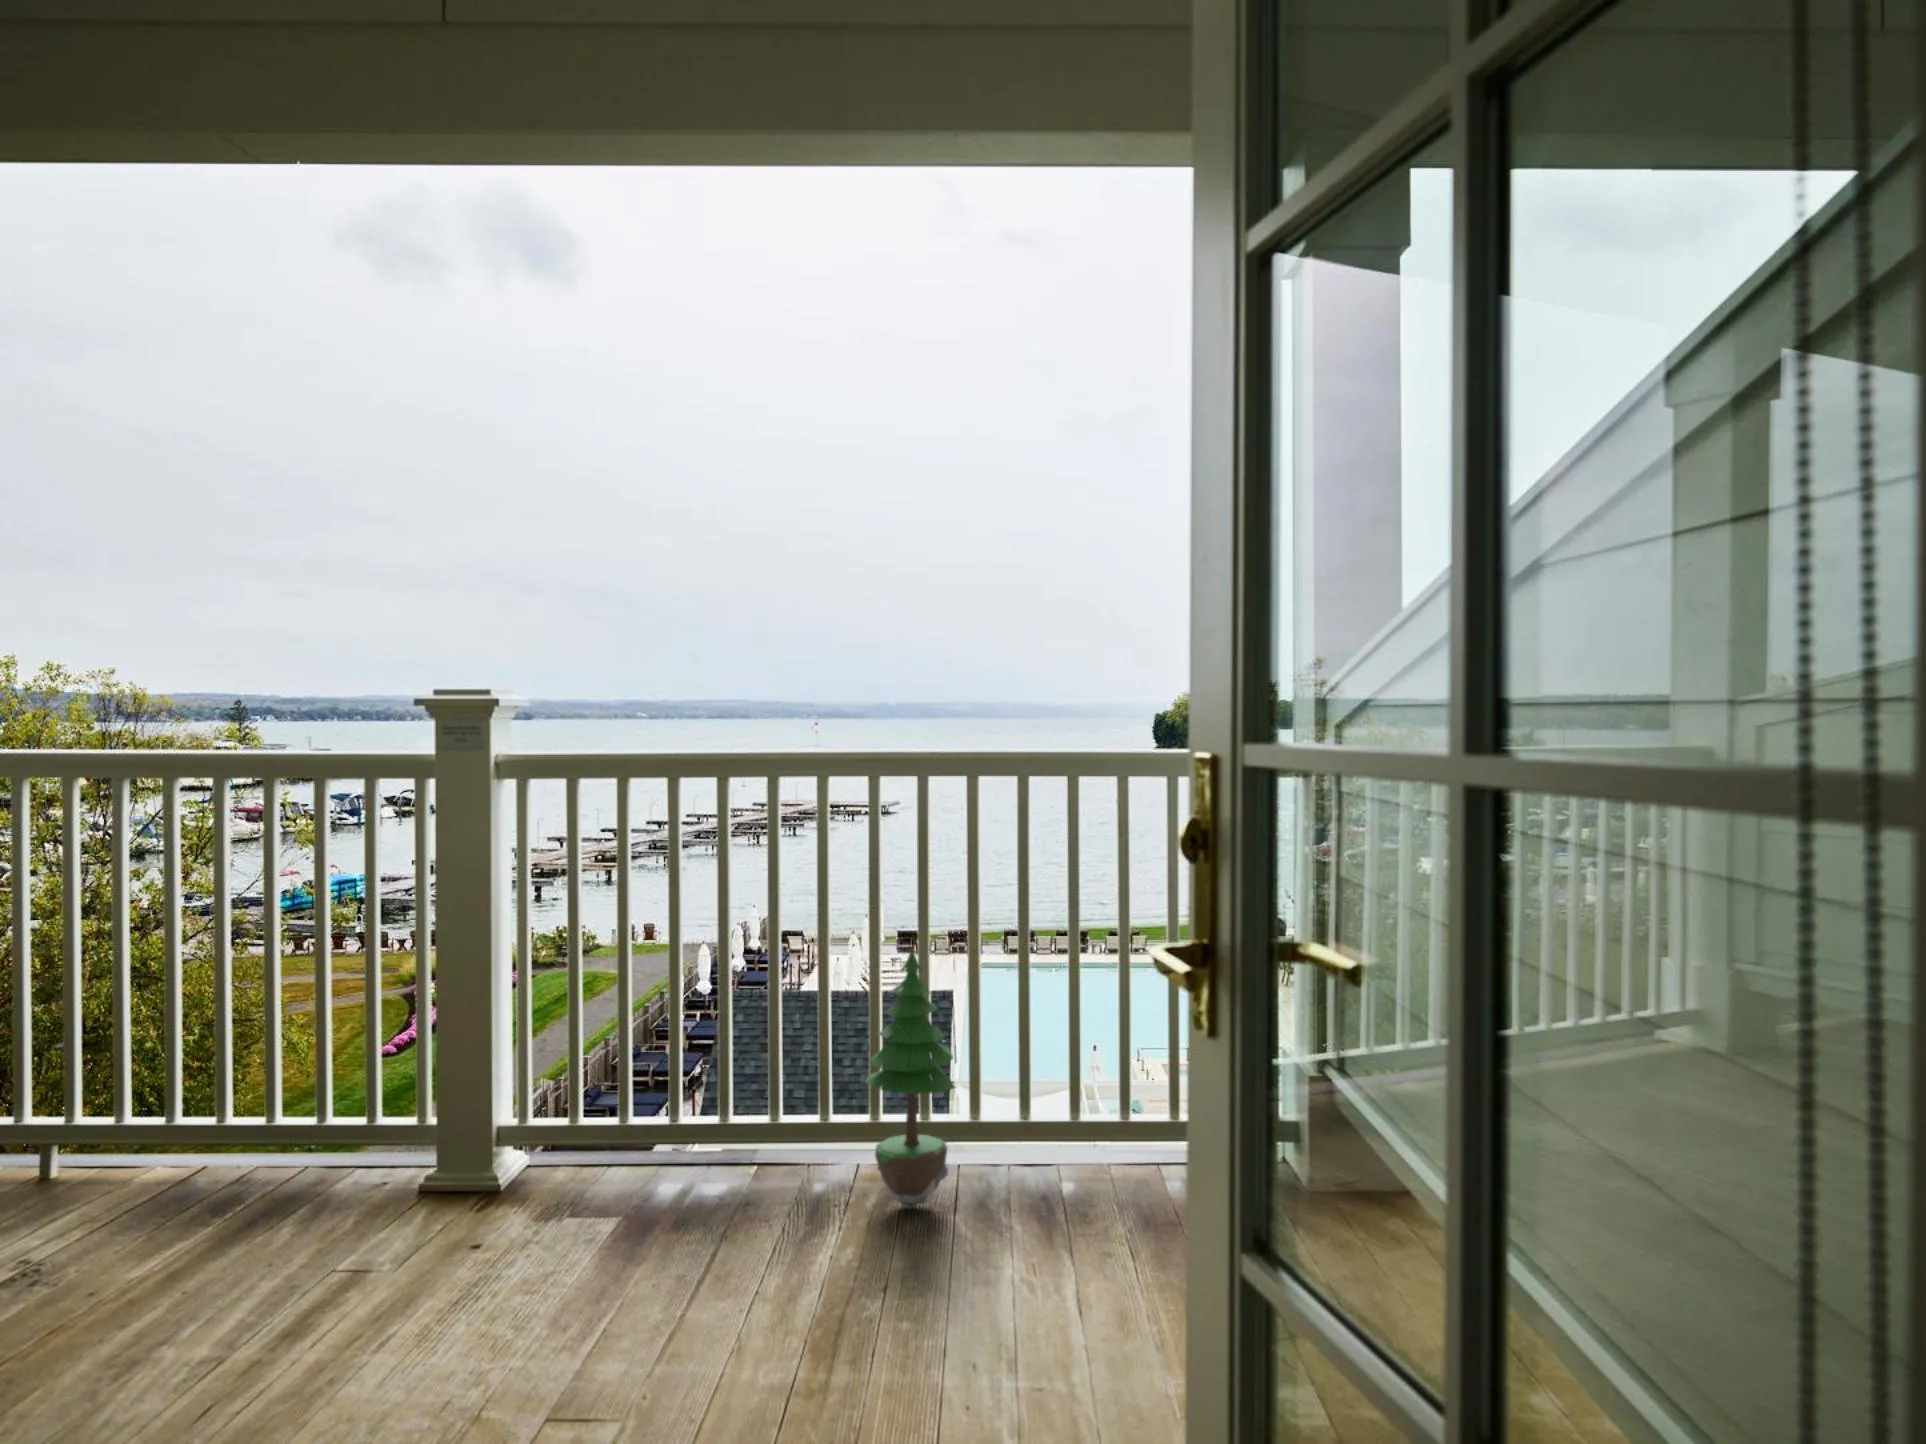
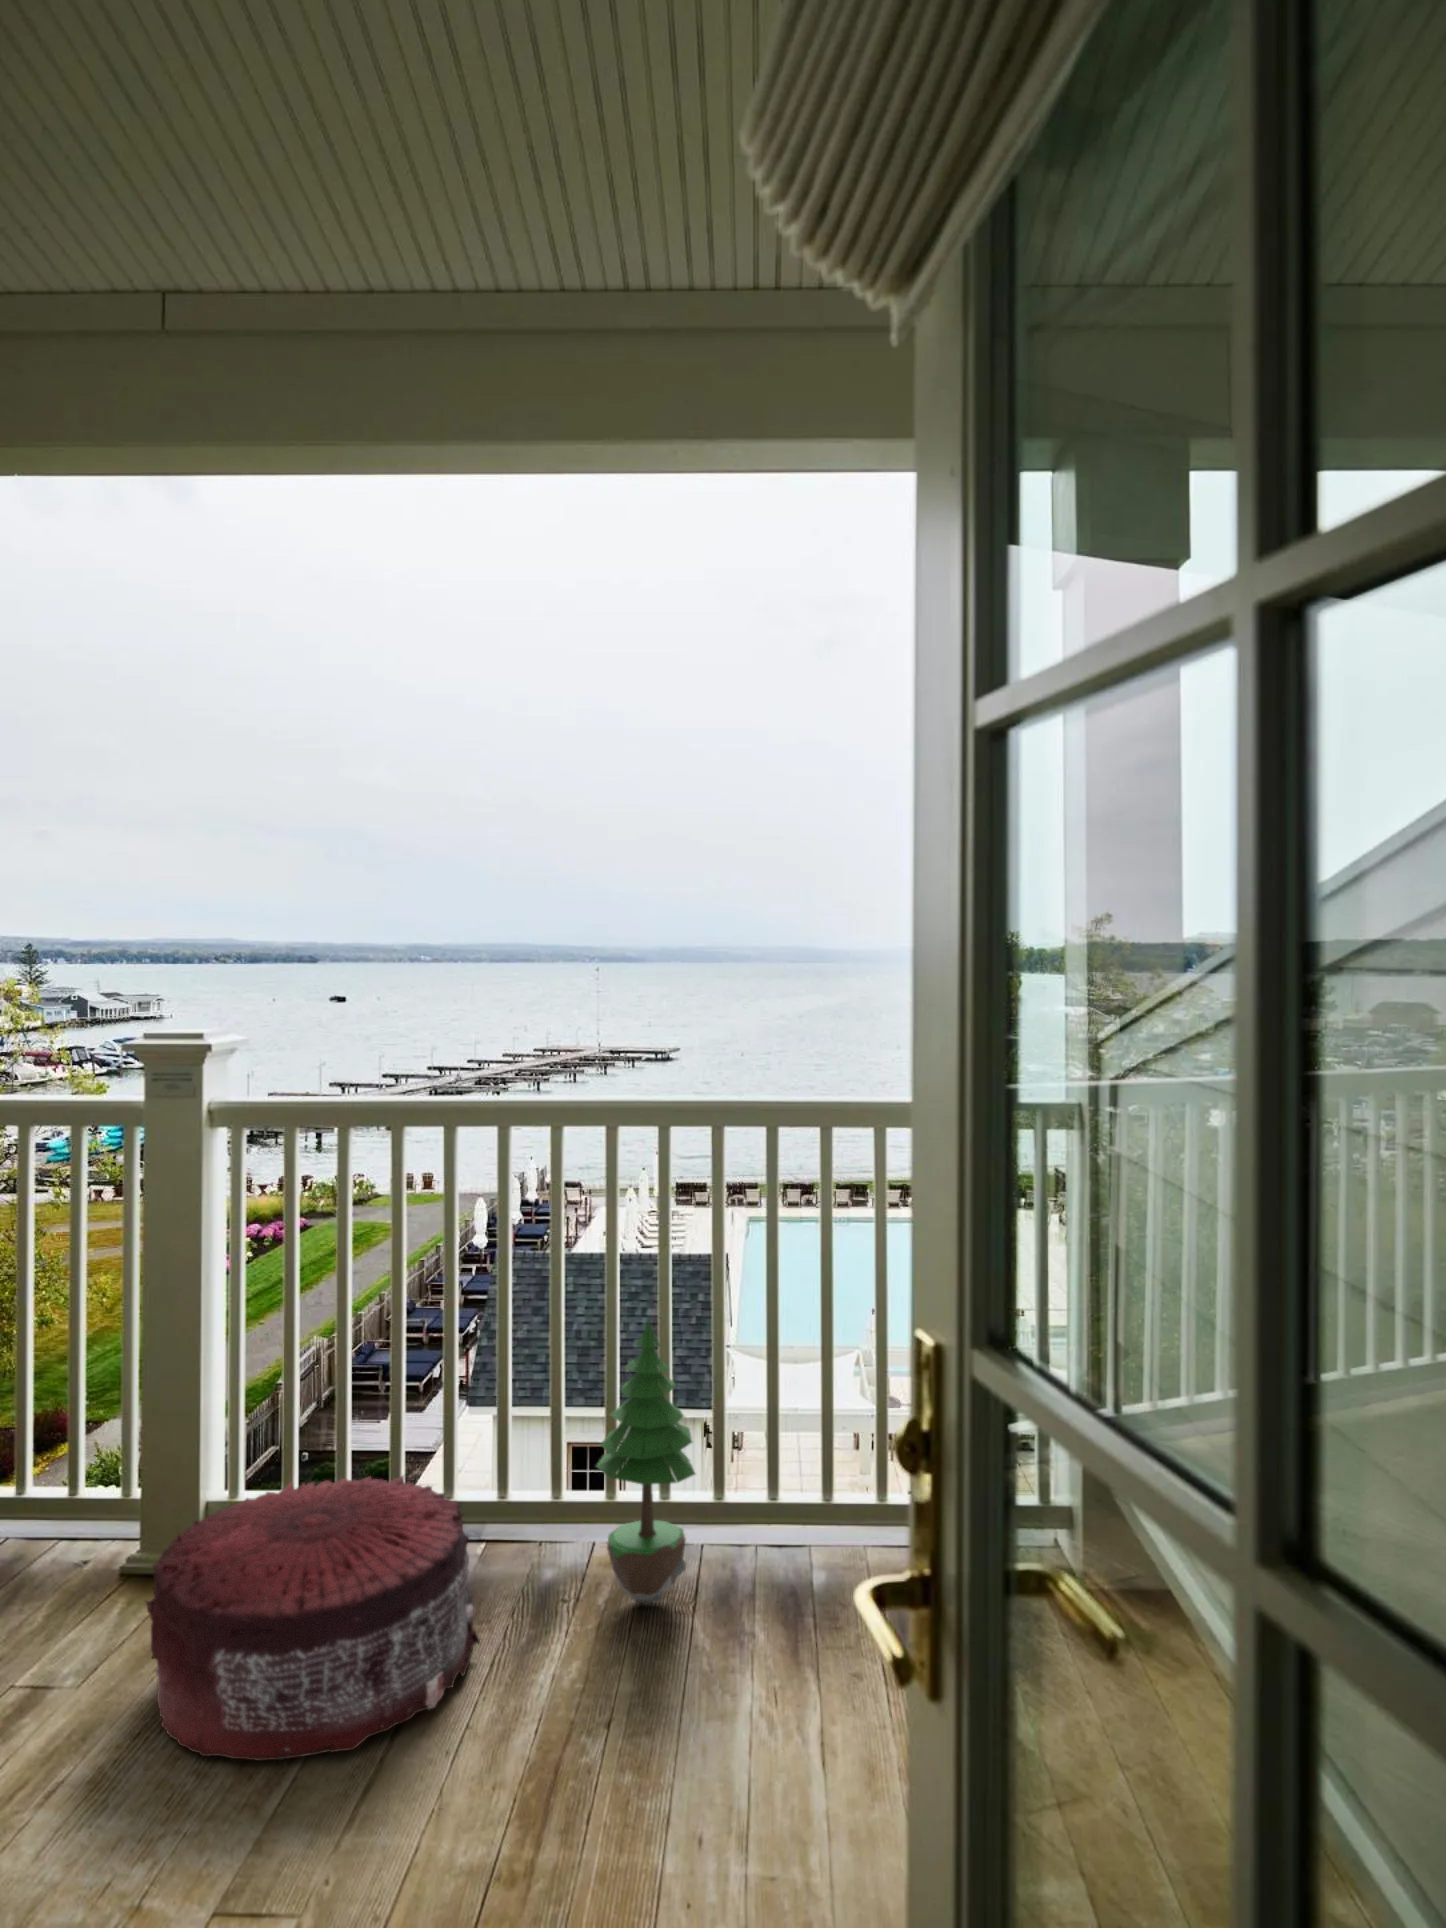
pouf: none [460,1091,763,1317] -> present [146,1476,480,1761]

